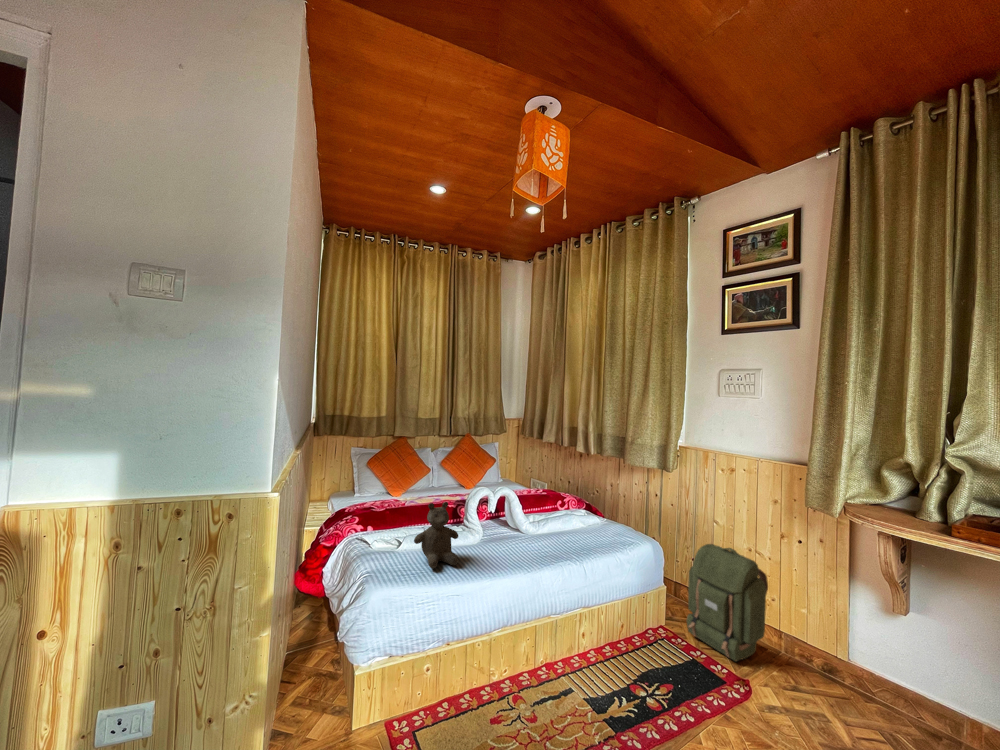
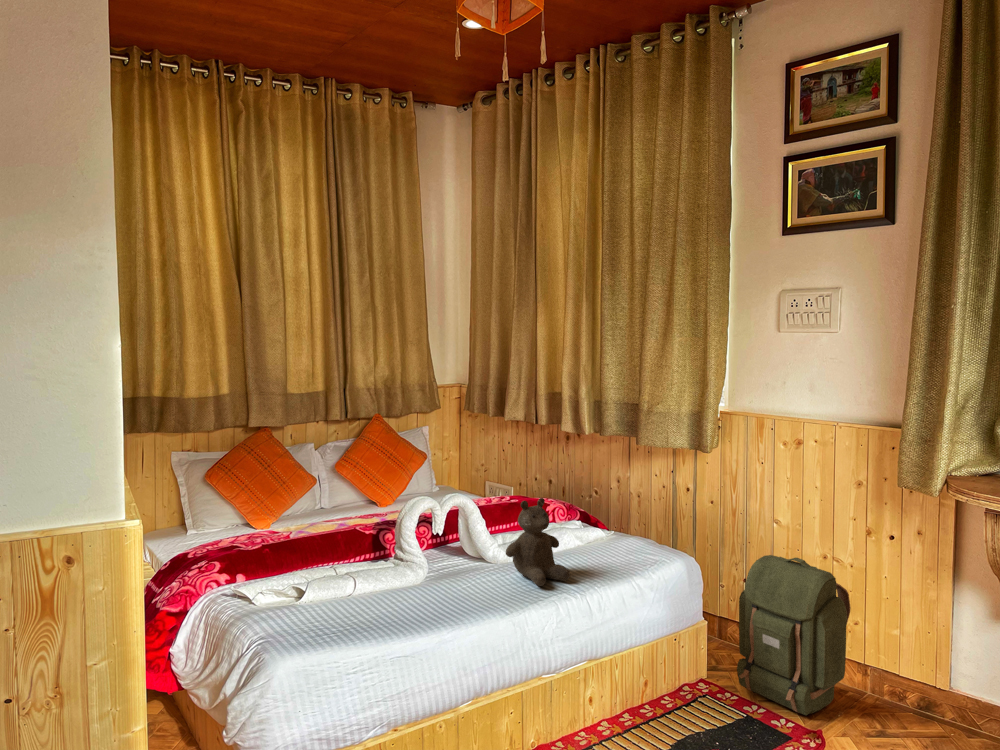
teddy bear: present [414,502,458,568] -> present [506,498,570,586]

